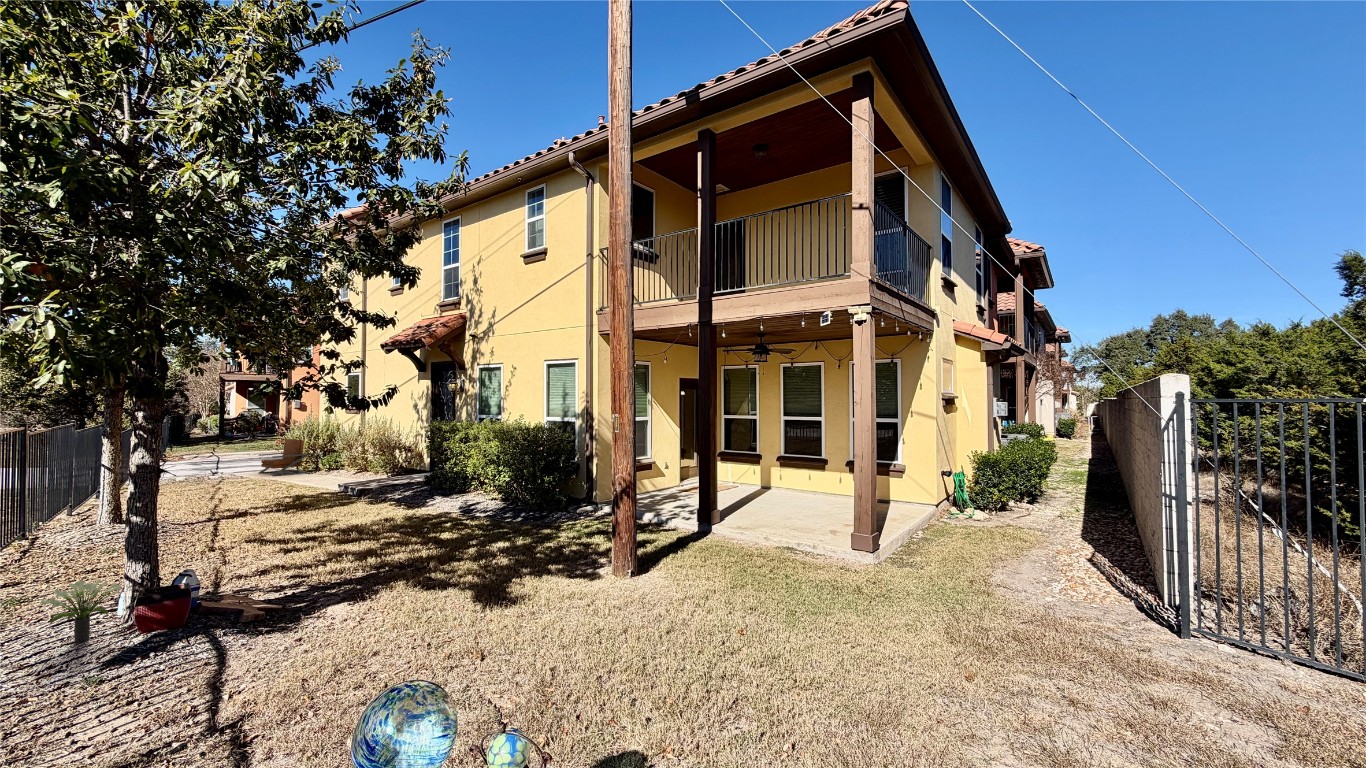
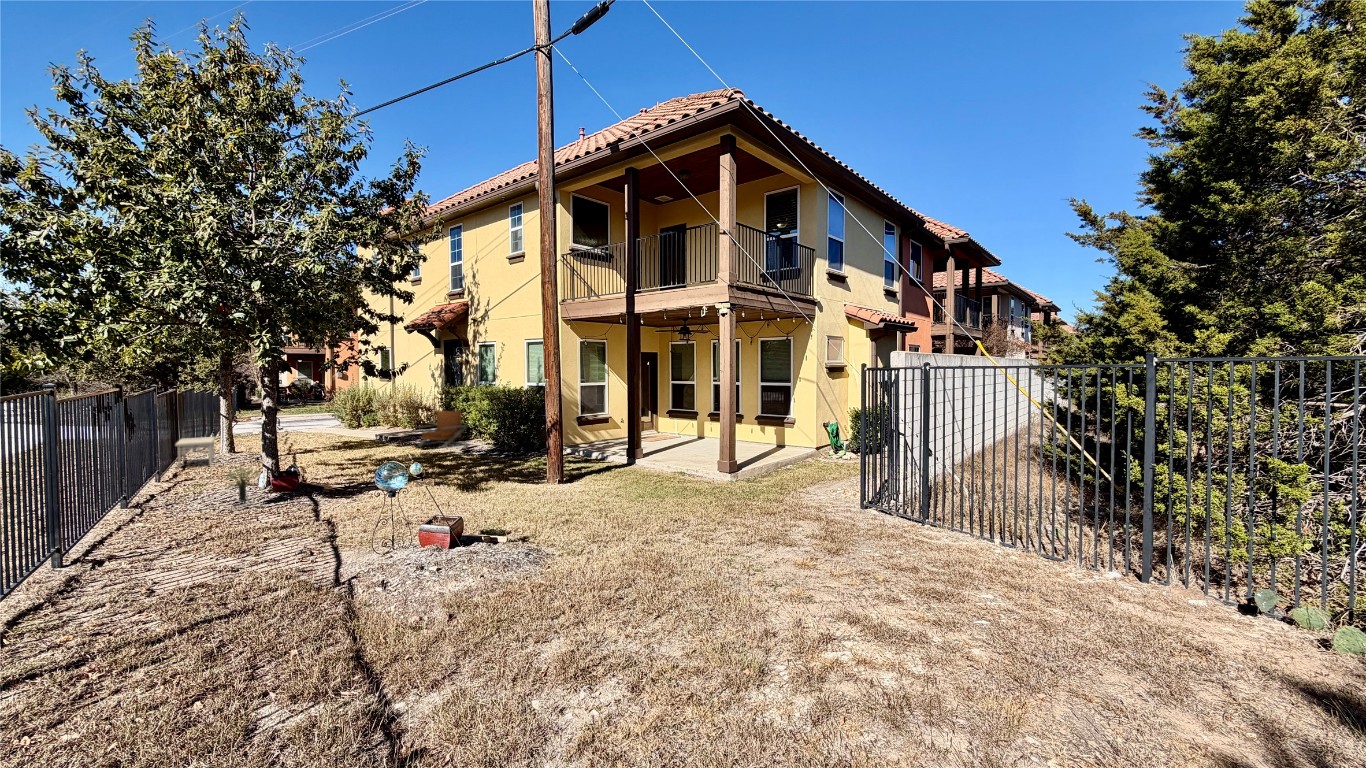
lounge chair: present [259,439,309,476] -> present [418,411,466,448]
storage bench: none [17,498,95,551] -> present [175,437,215,467]

